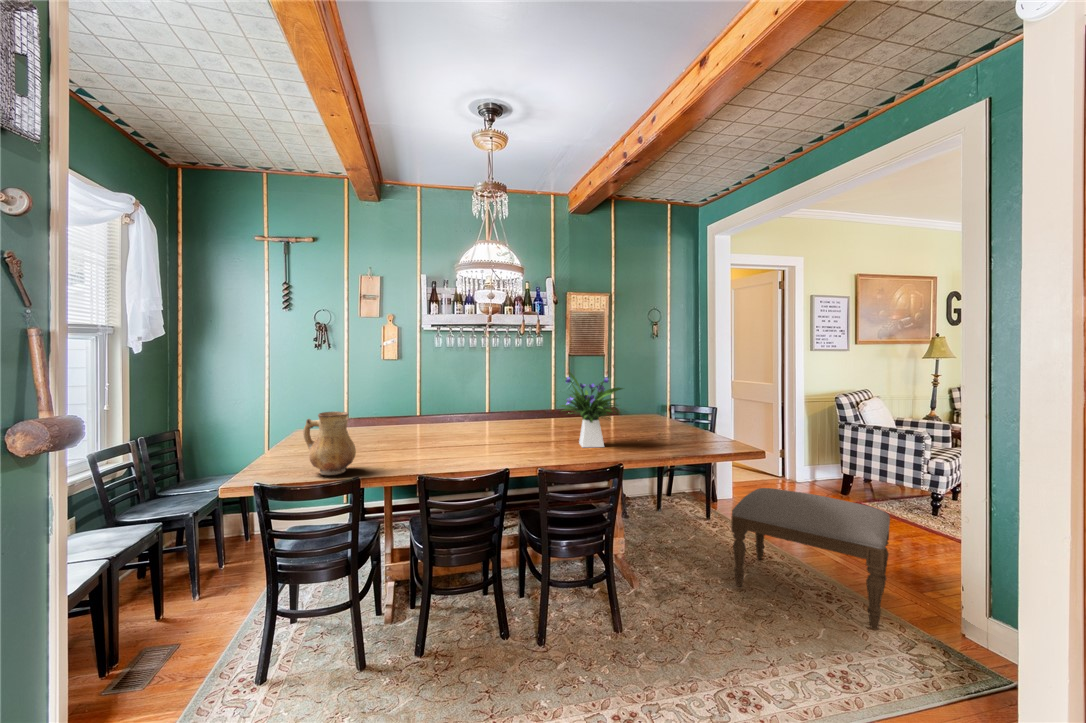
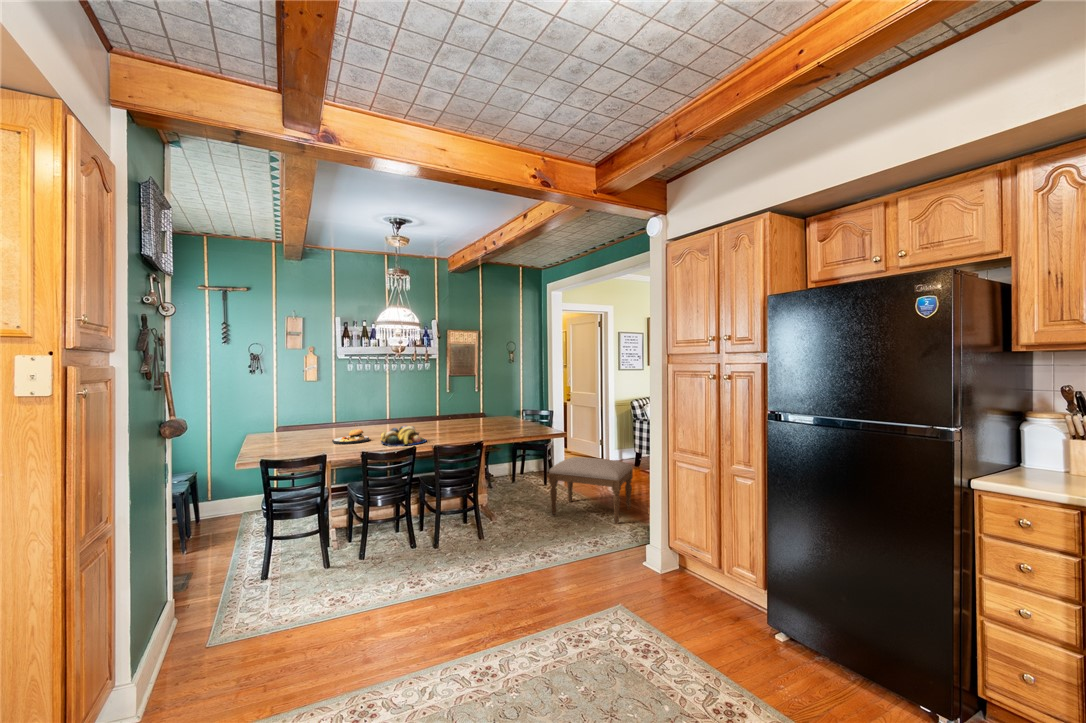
flower arrangement: present [561,372,623,447] -> none [441,390,485,436]
ceramic pitcher: present [303,411,356,475] -> none [288,417,321,455]
plate: none [389,421,444,454] -> present [332,429,369,444]
fruit bowl: none [456,428,529,466] -> present [380,425,426,446]

